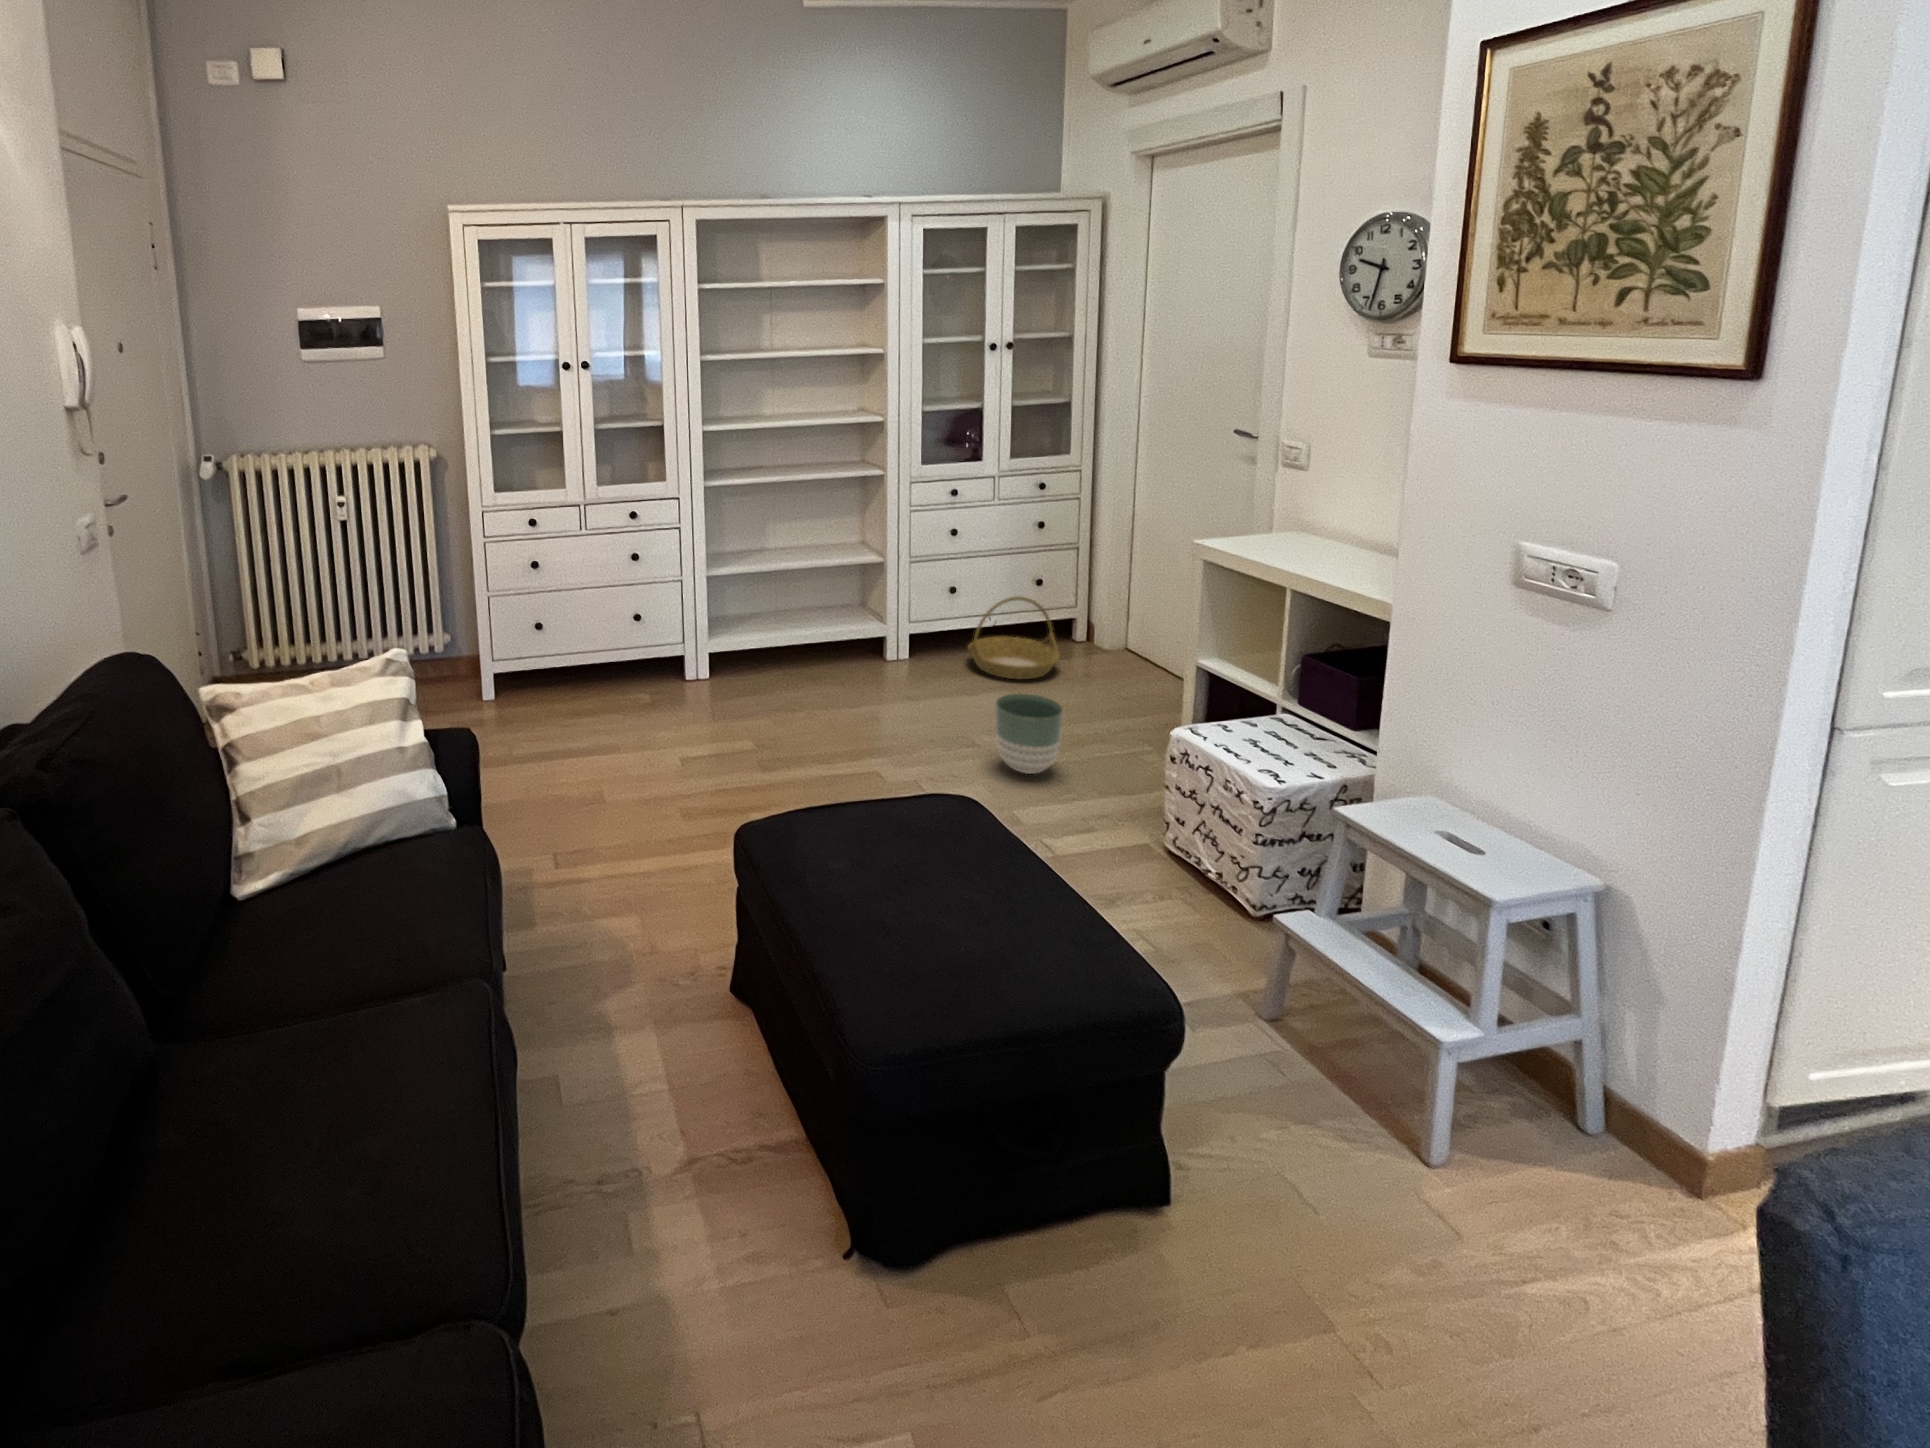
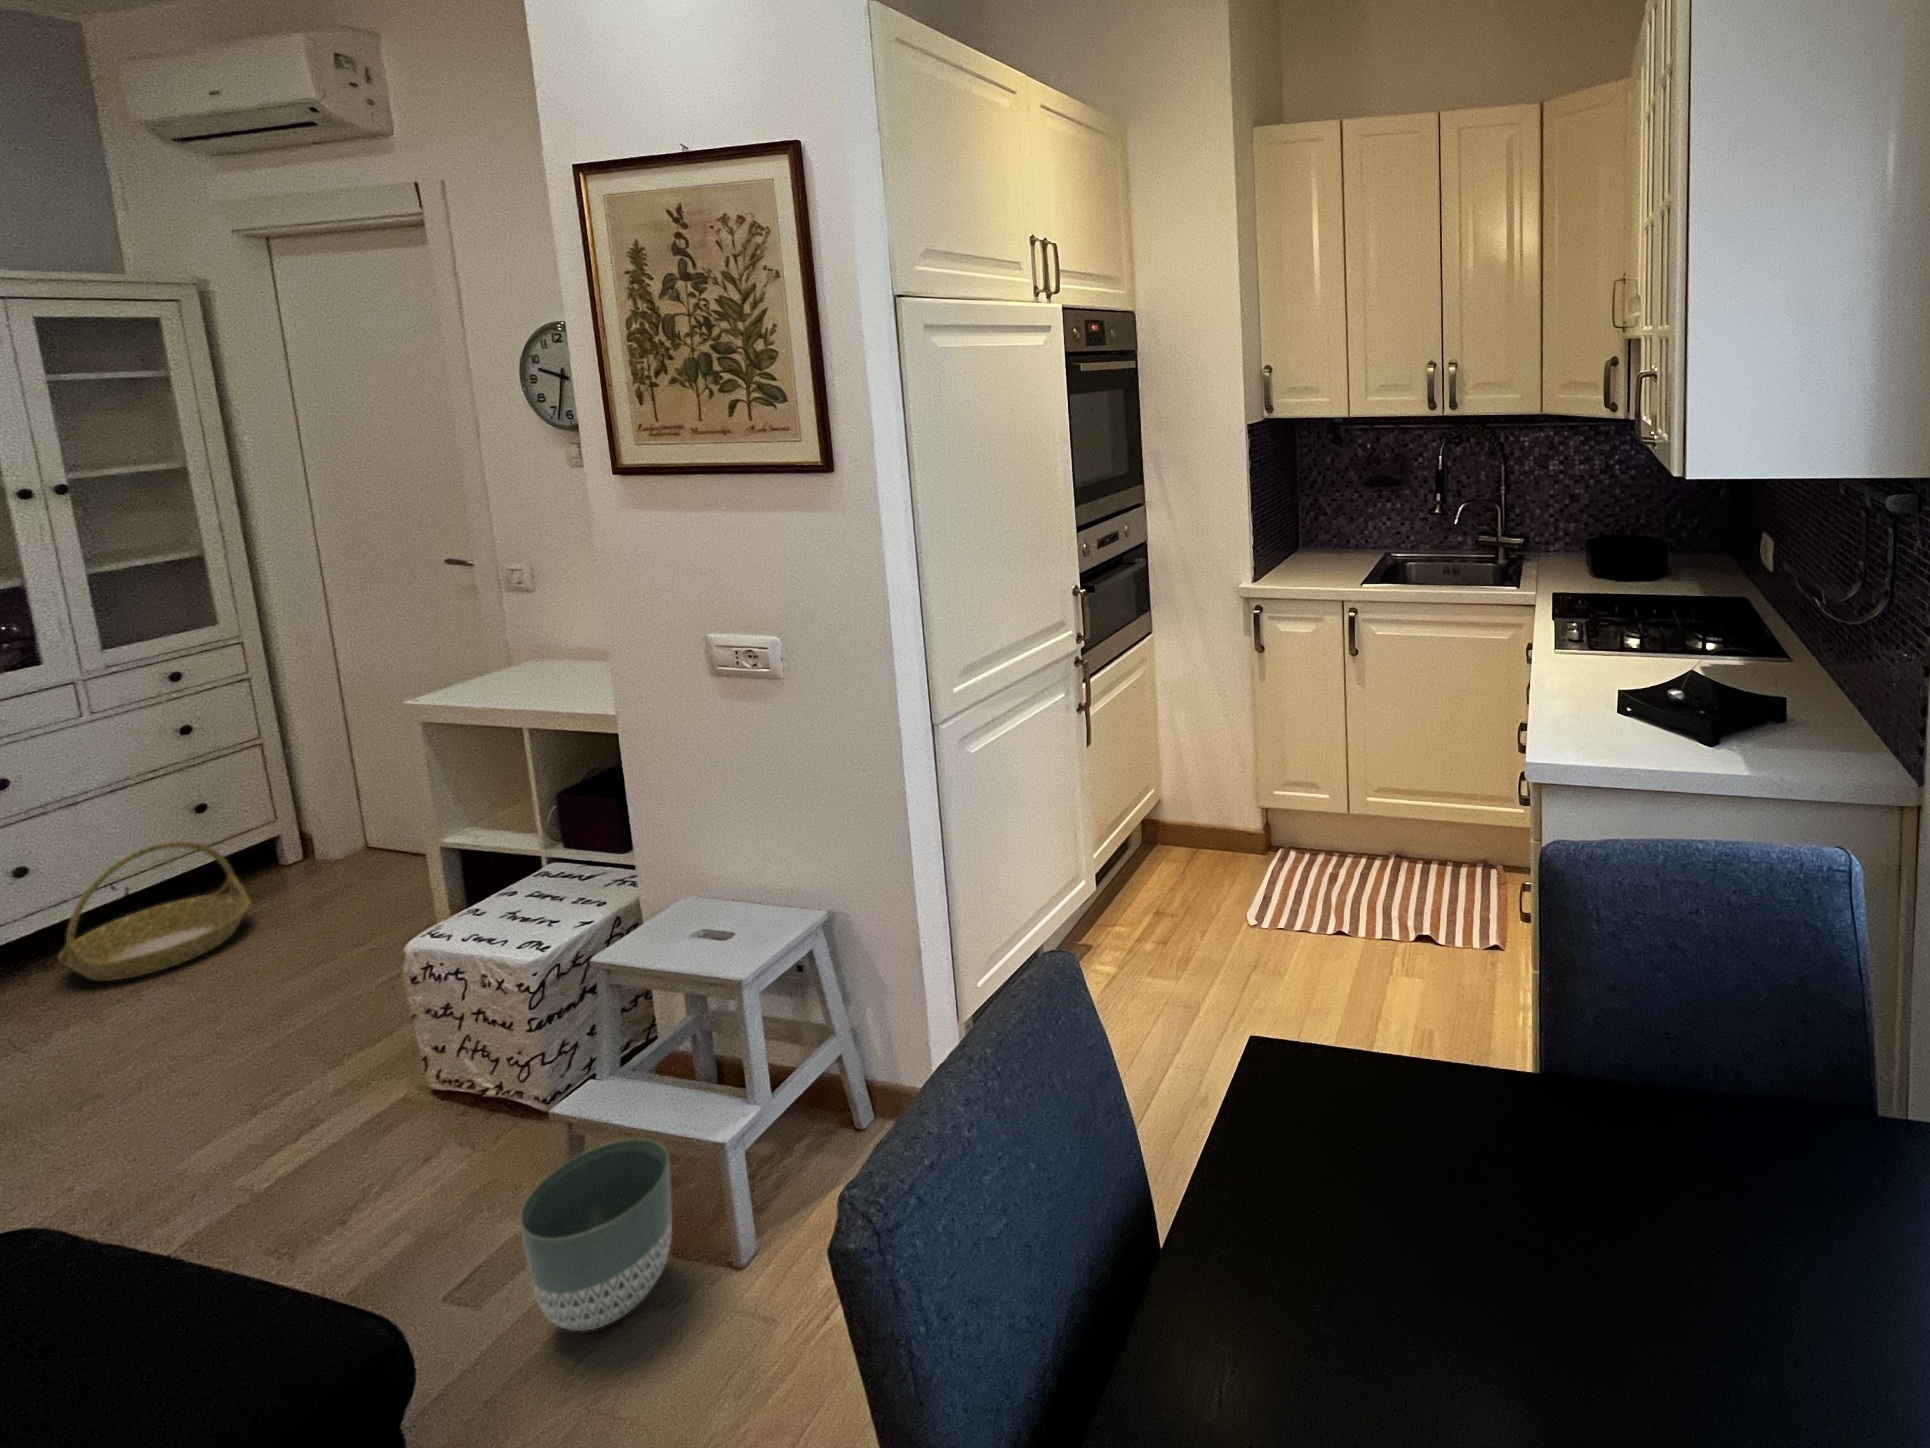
planter: present [995,694,1063,774] -> present [519,1138,672,1331]

